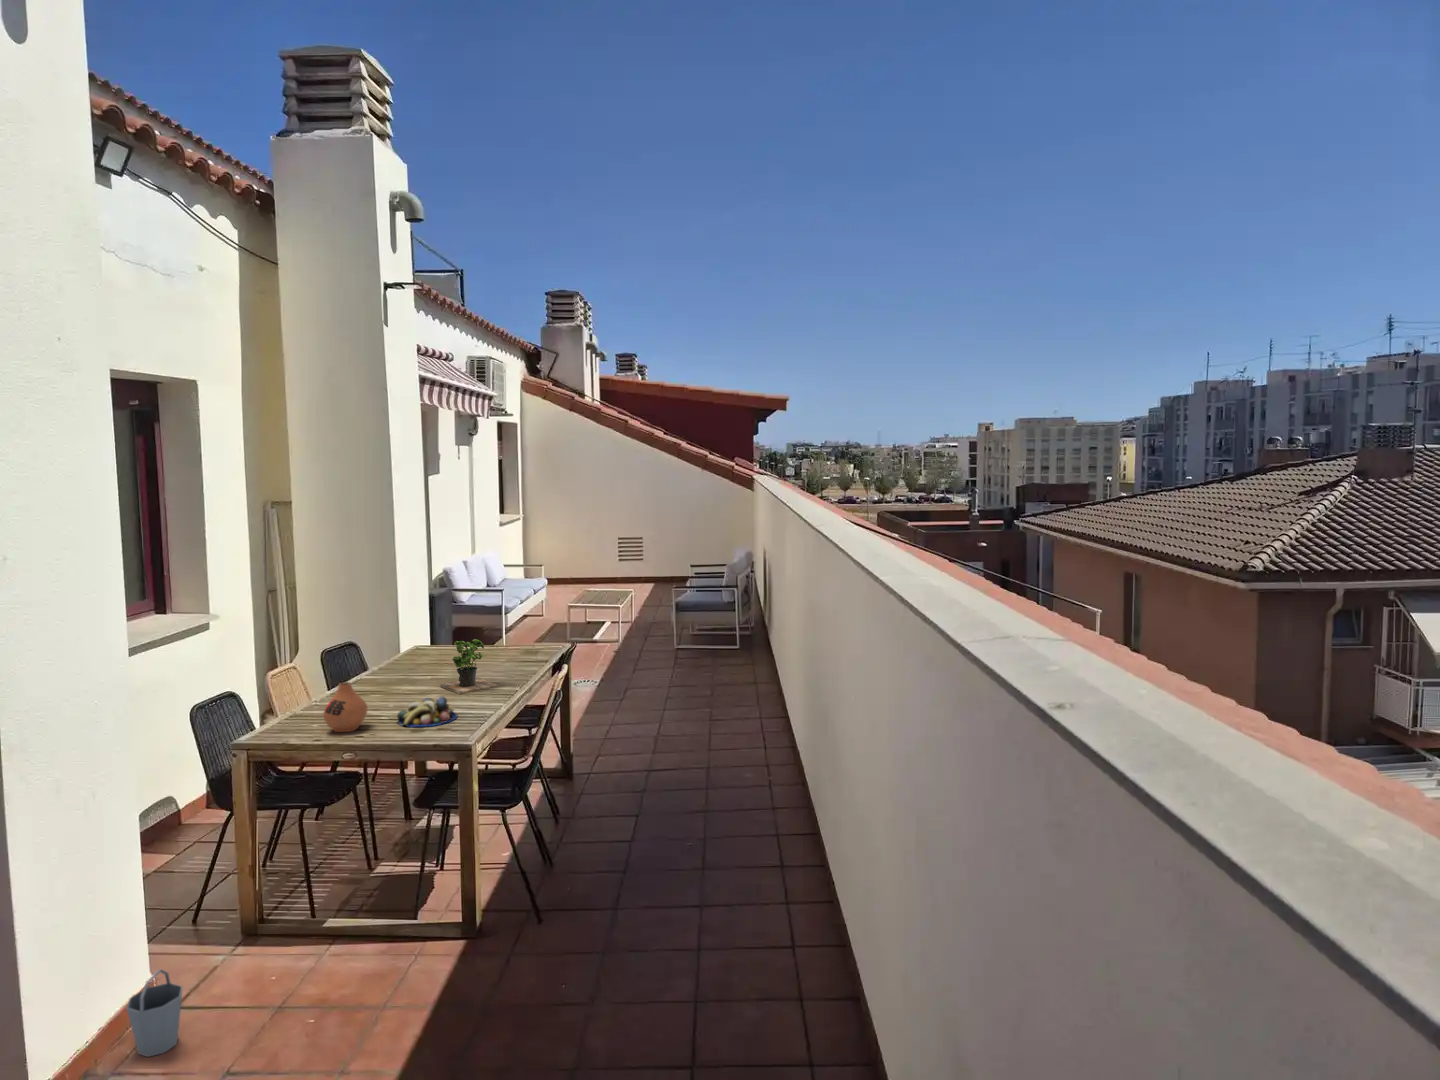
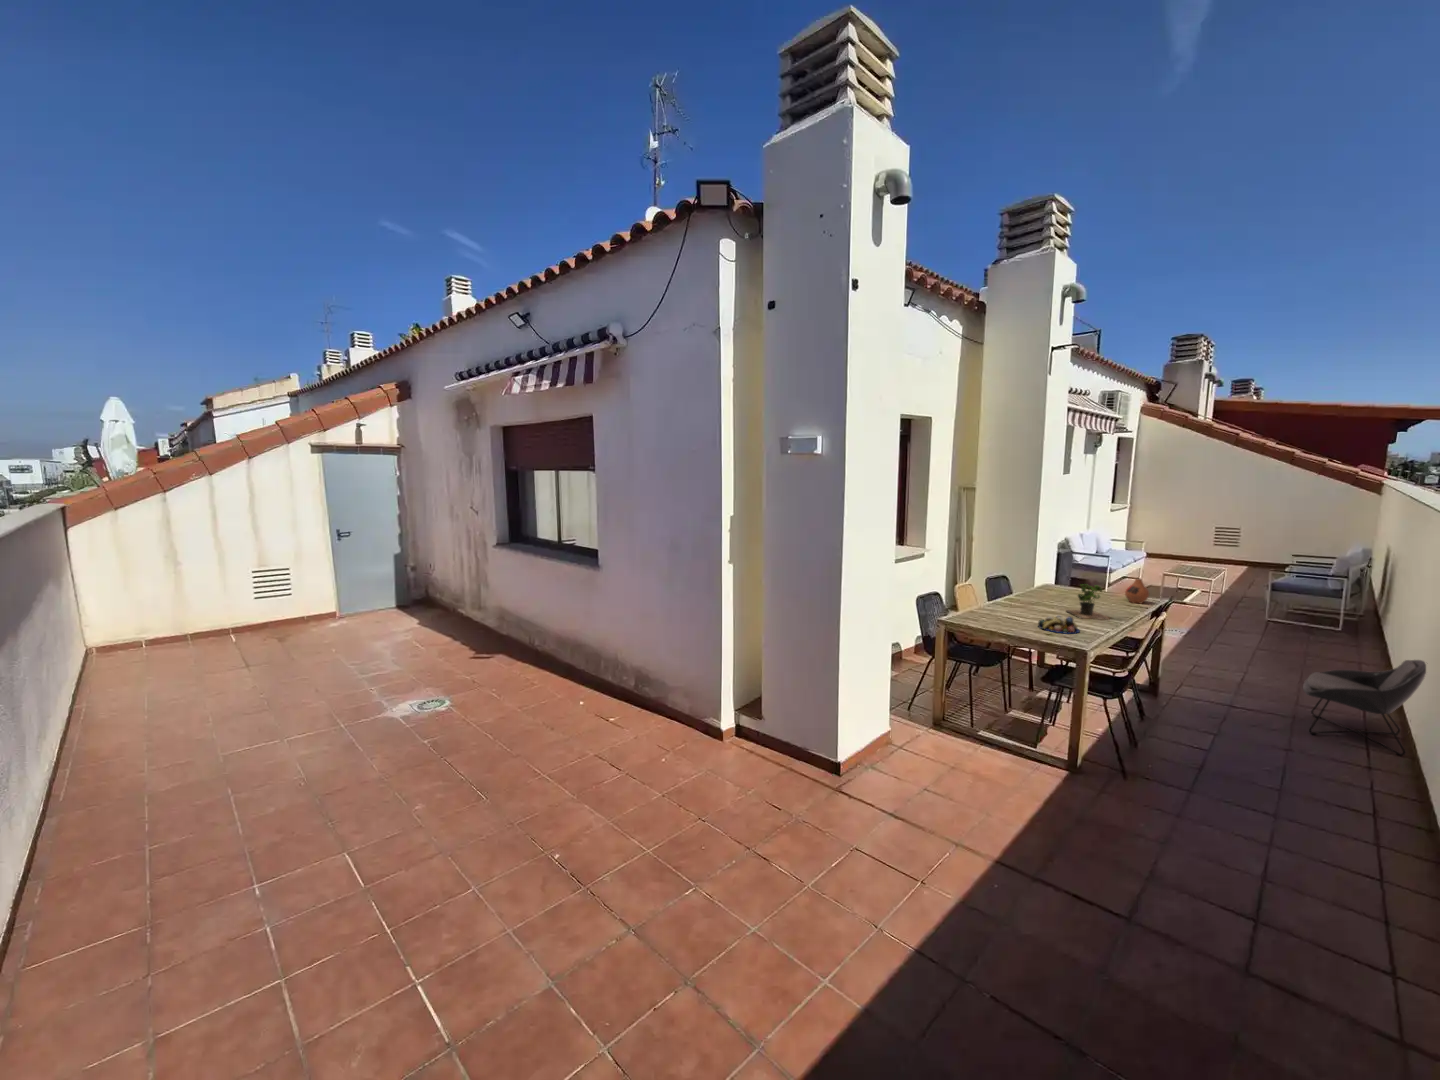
lounge chair: none [702,665,791,775] -> present [1303,660,1426,756]
vase: present [323,682,368,732] -> present [1125,579,1149,603]
bucket: present [127,969,183,1057] -> none [886,718,911,759]

